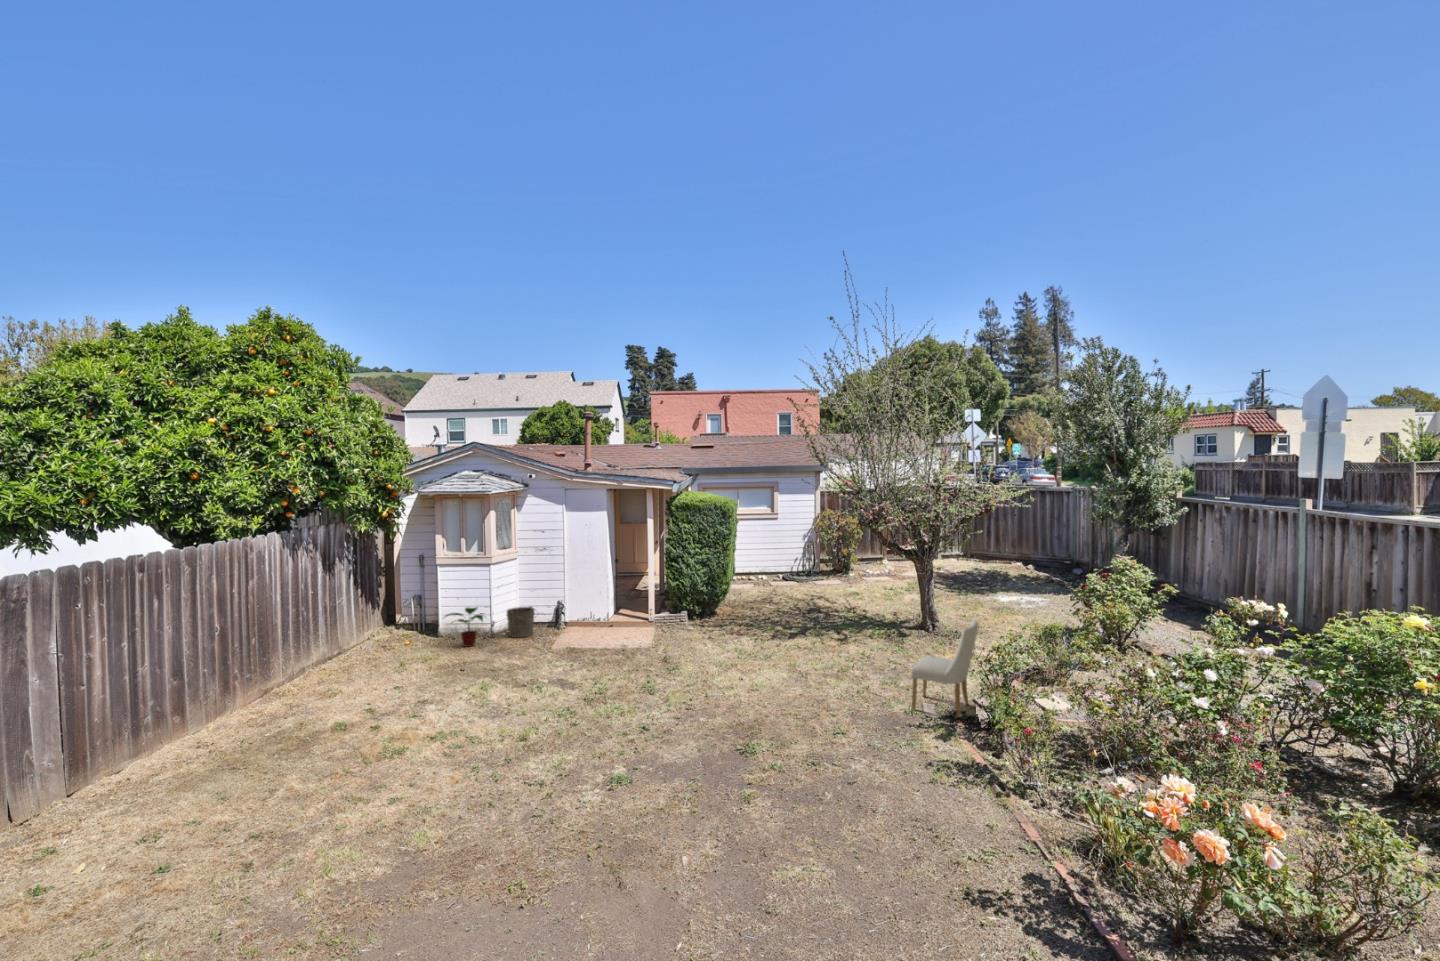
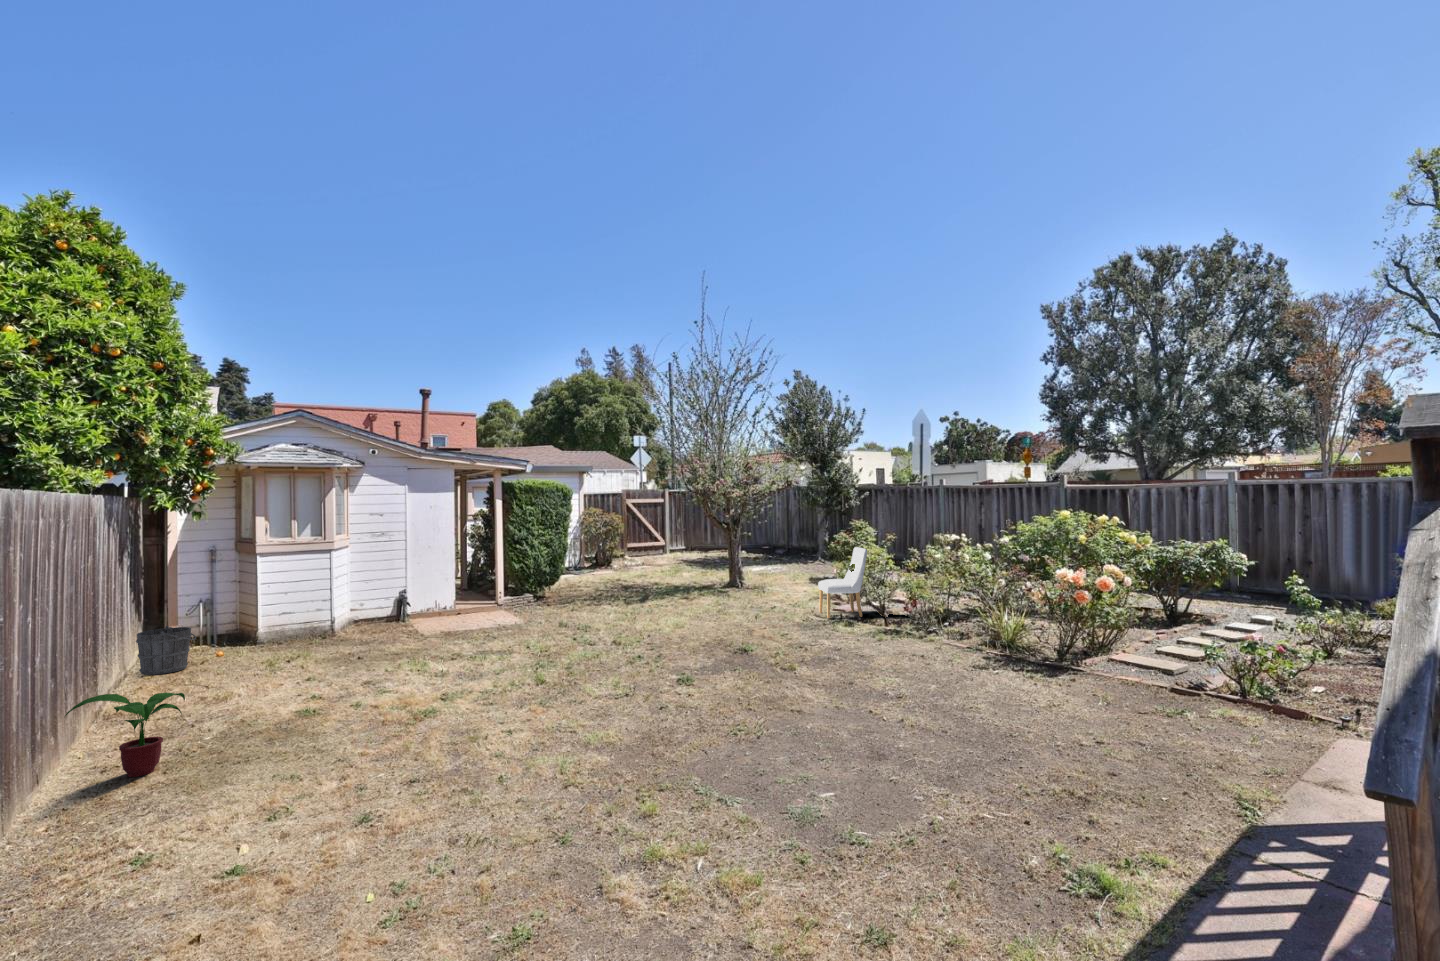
bucket: present [506,606,535,638] -> present [136,626,196,675]
potted plant: present [445,607,483,647] -> present [65,692,185,777]

